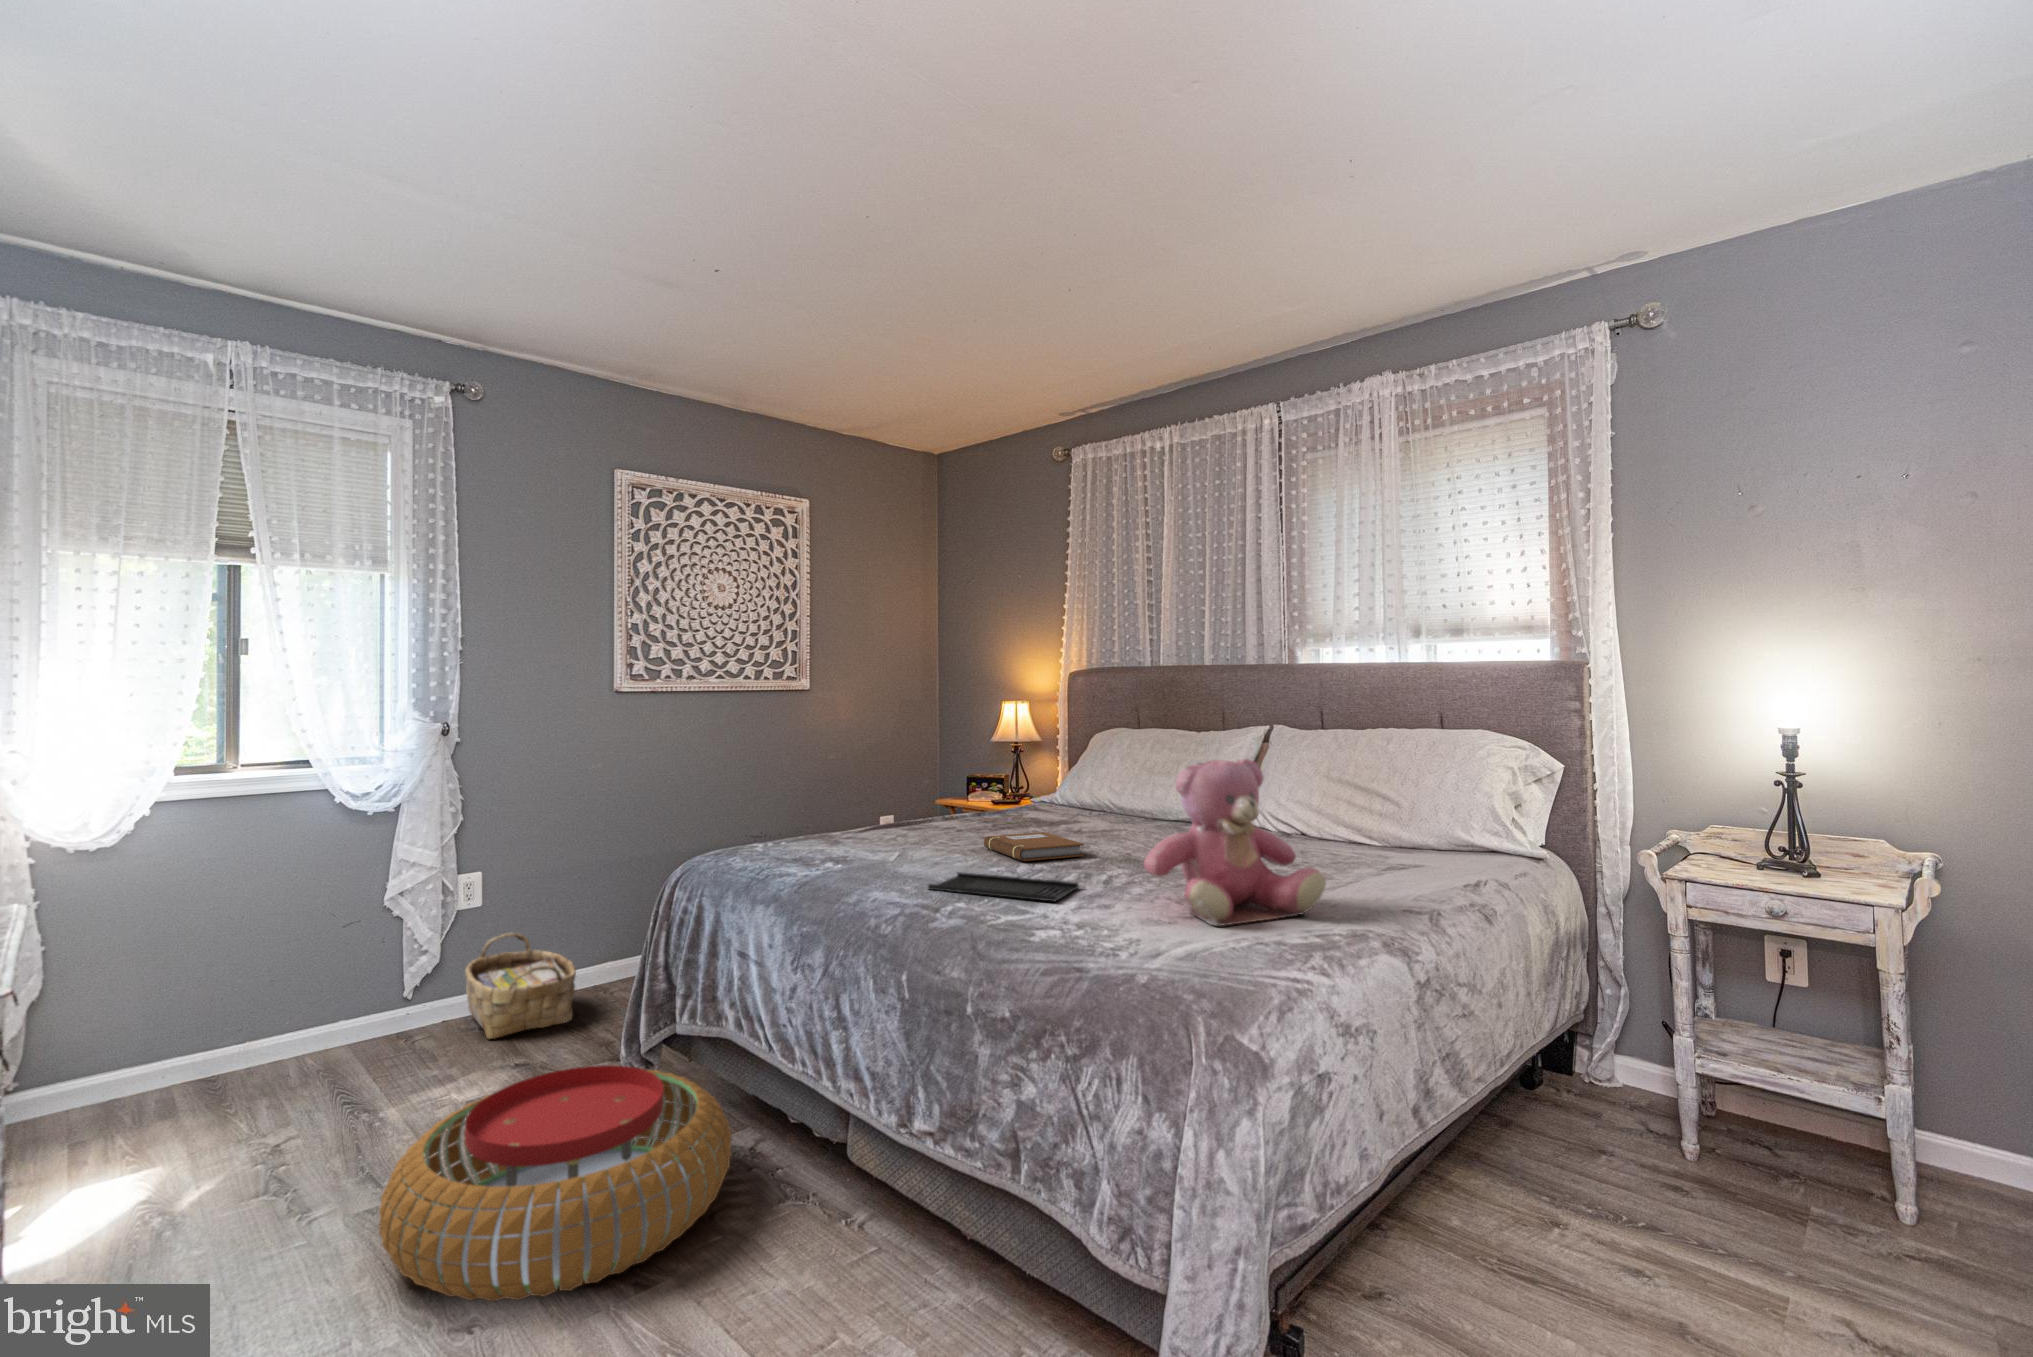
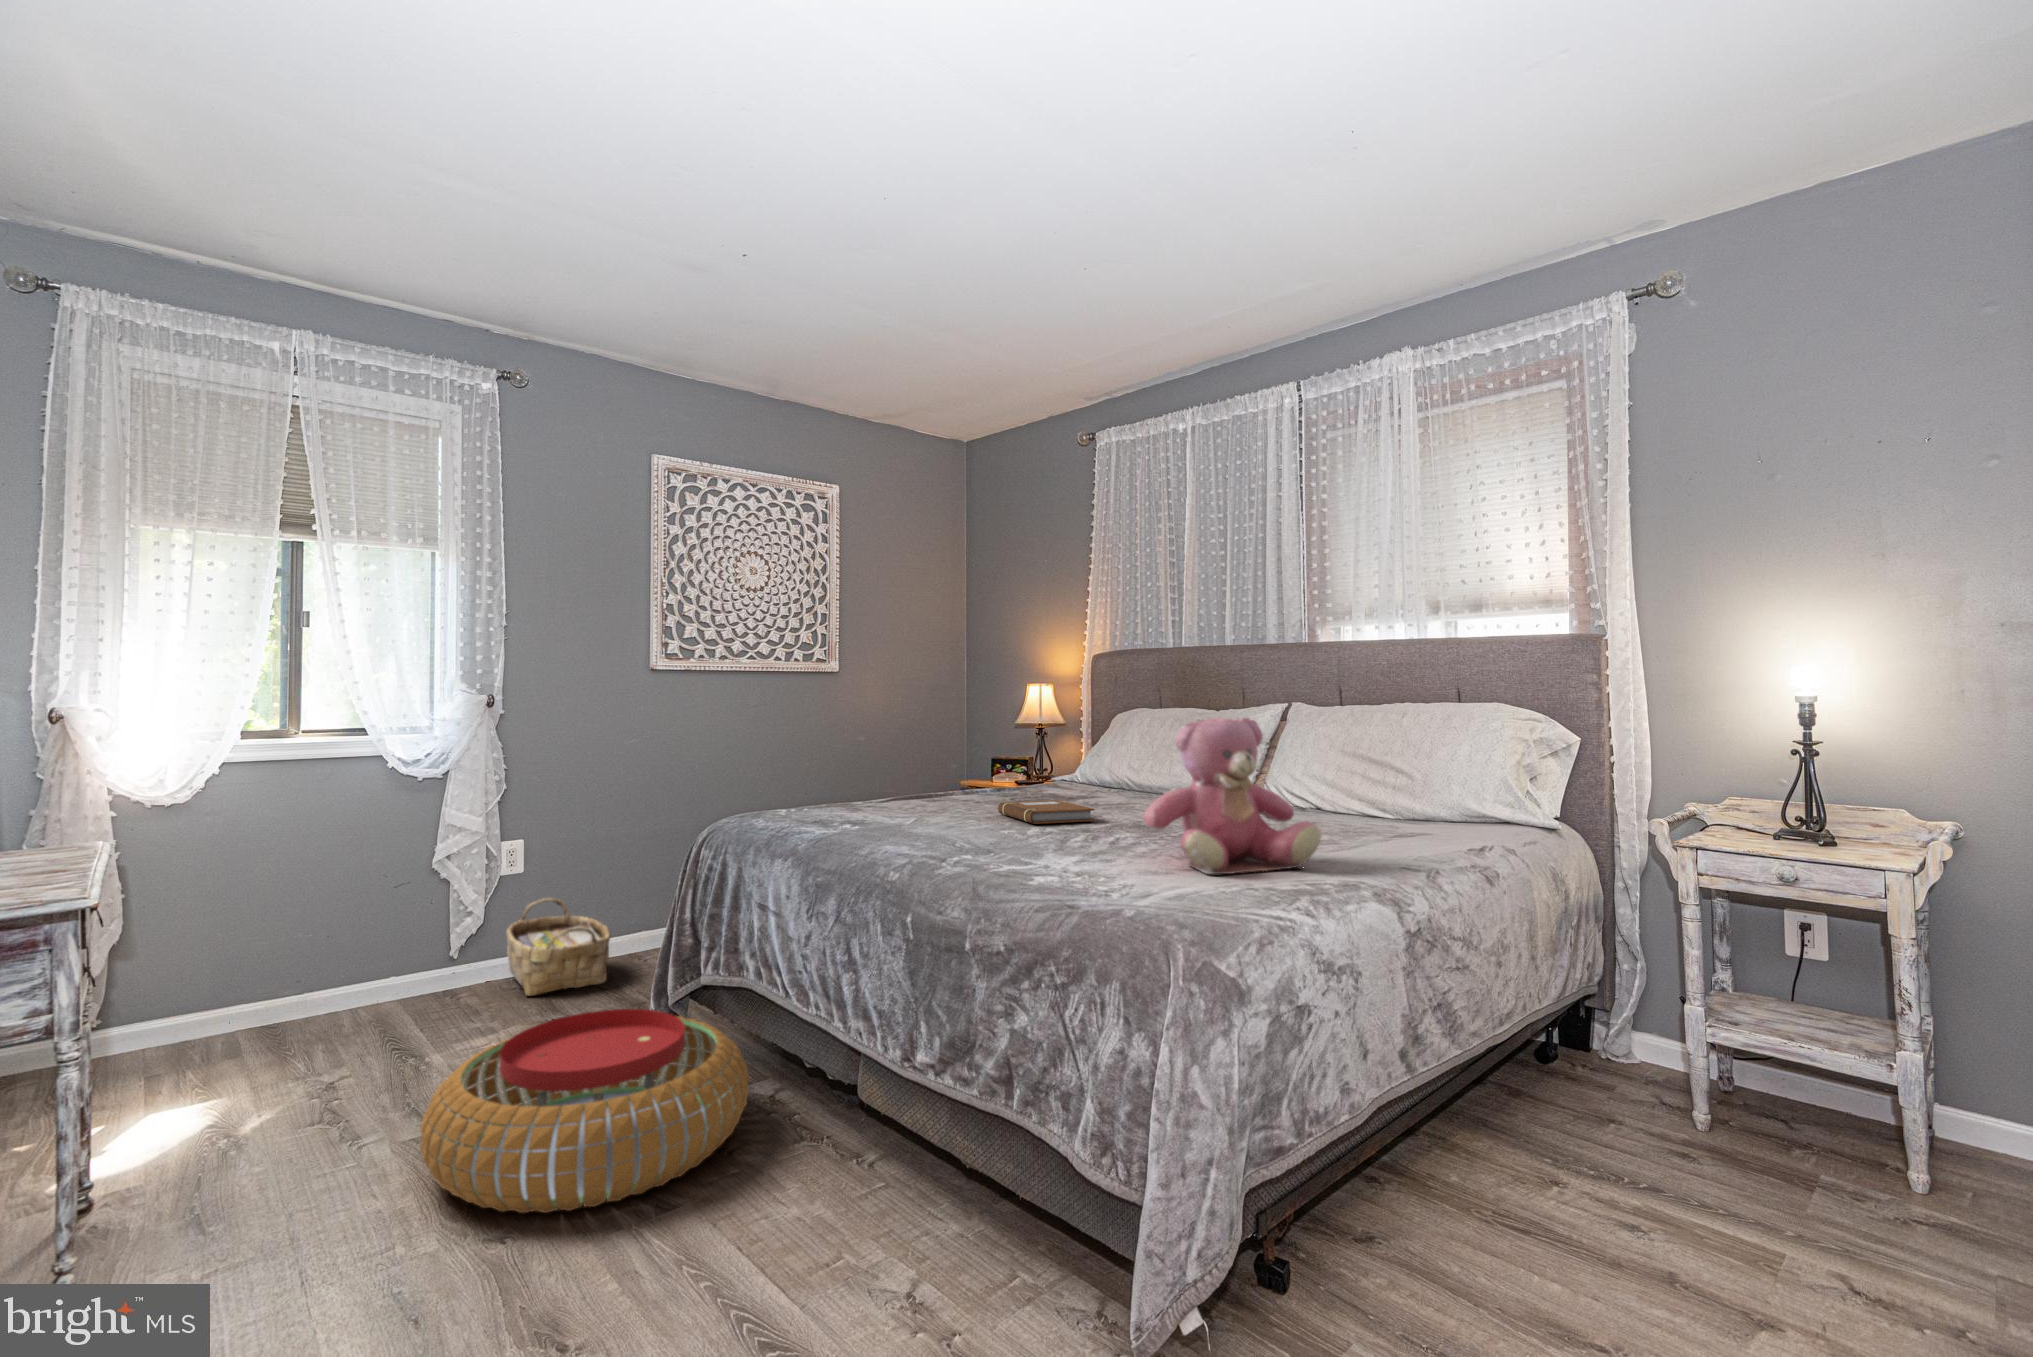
tray: present [928,872,1079,902] -> none [937,831,1084,854]

